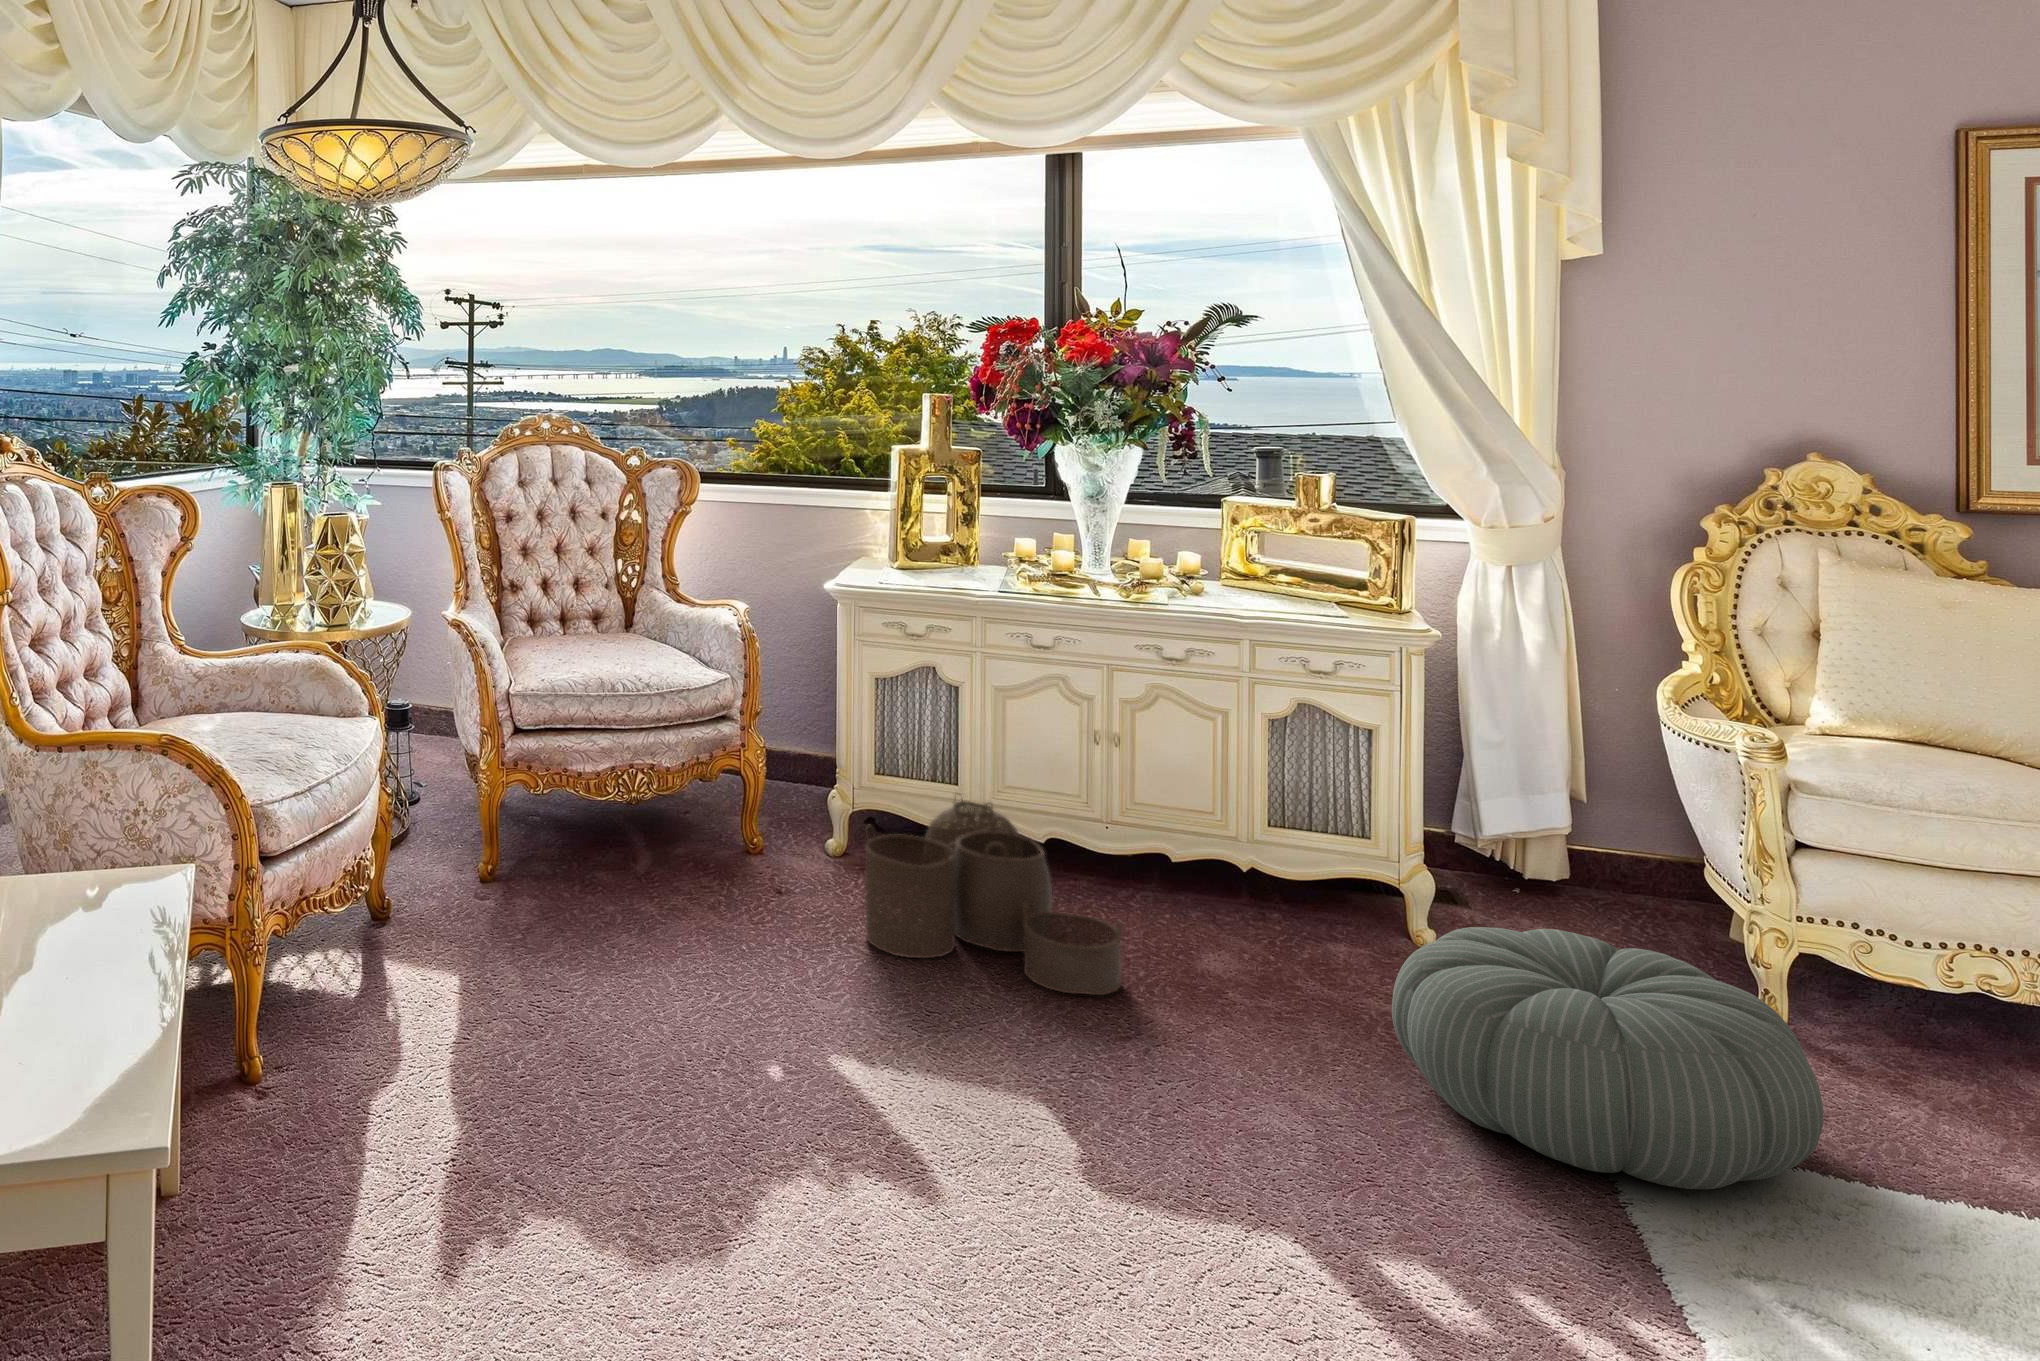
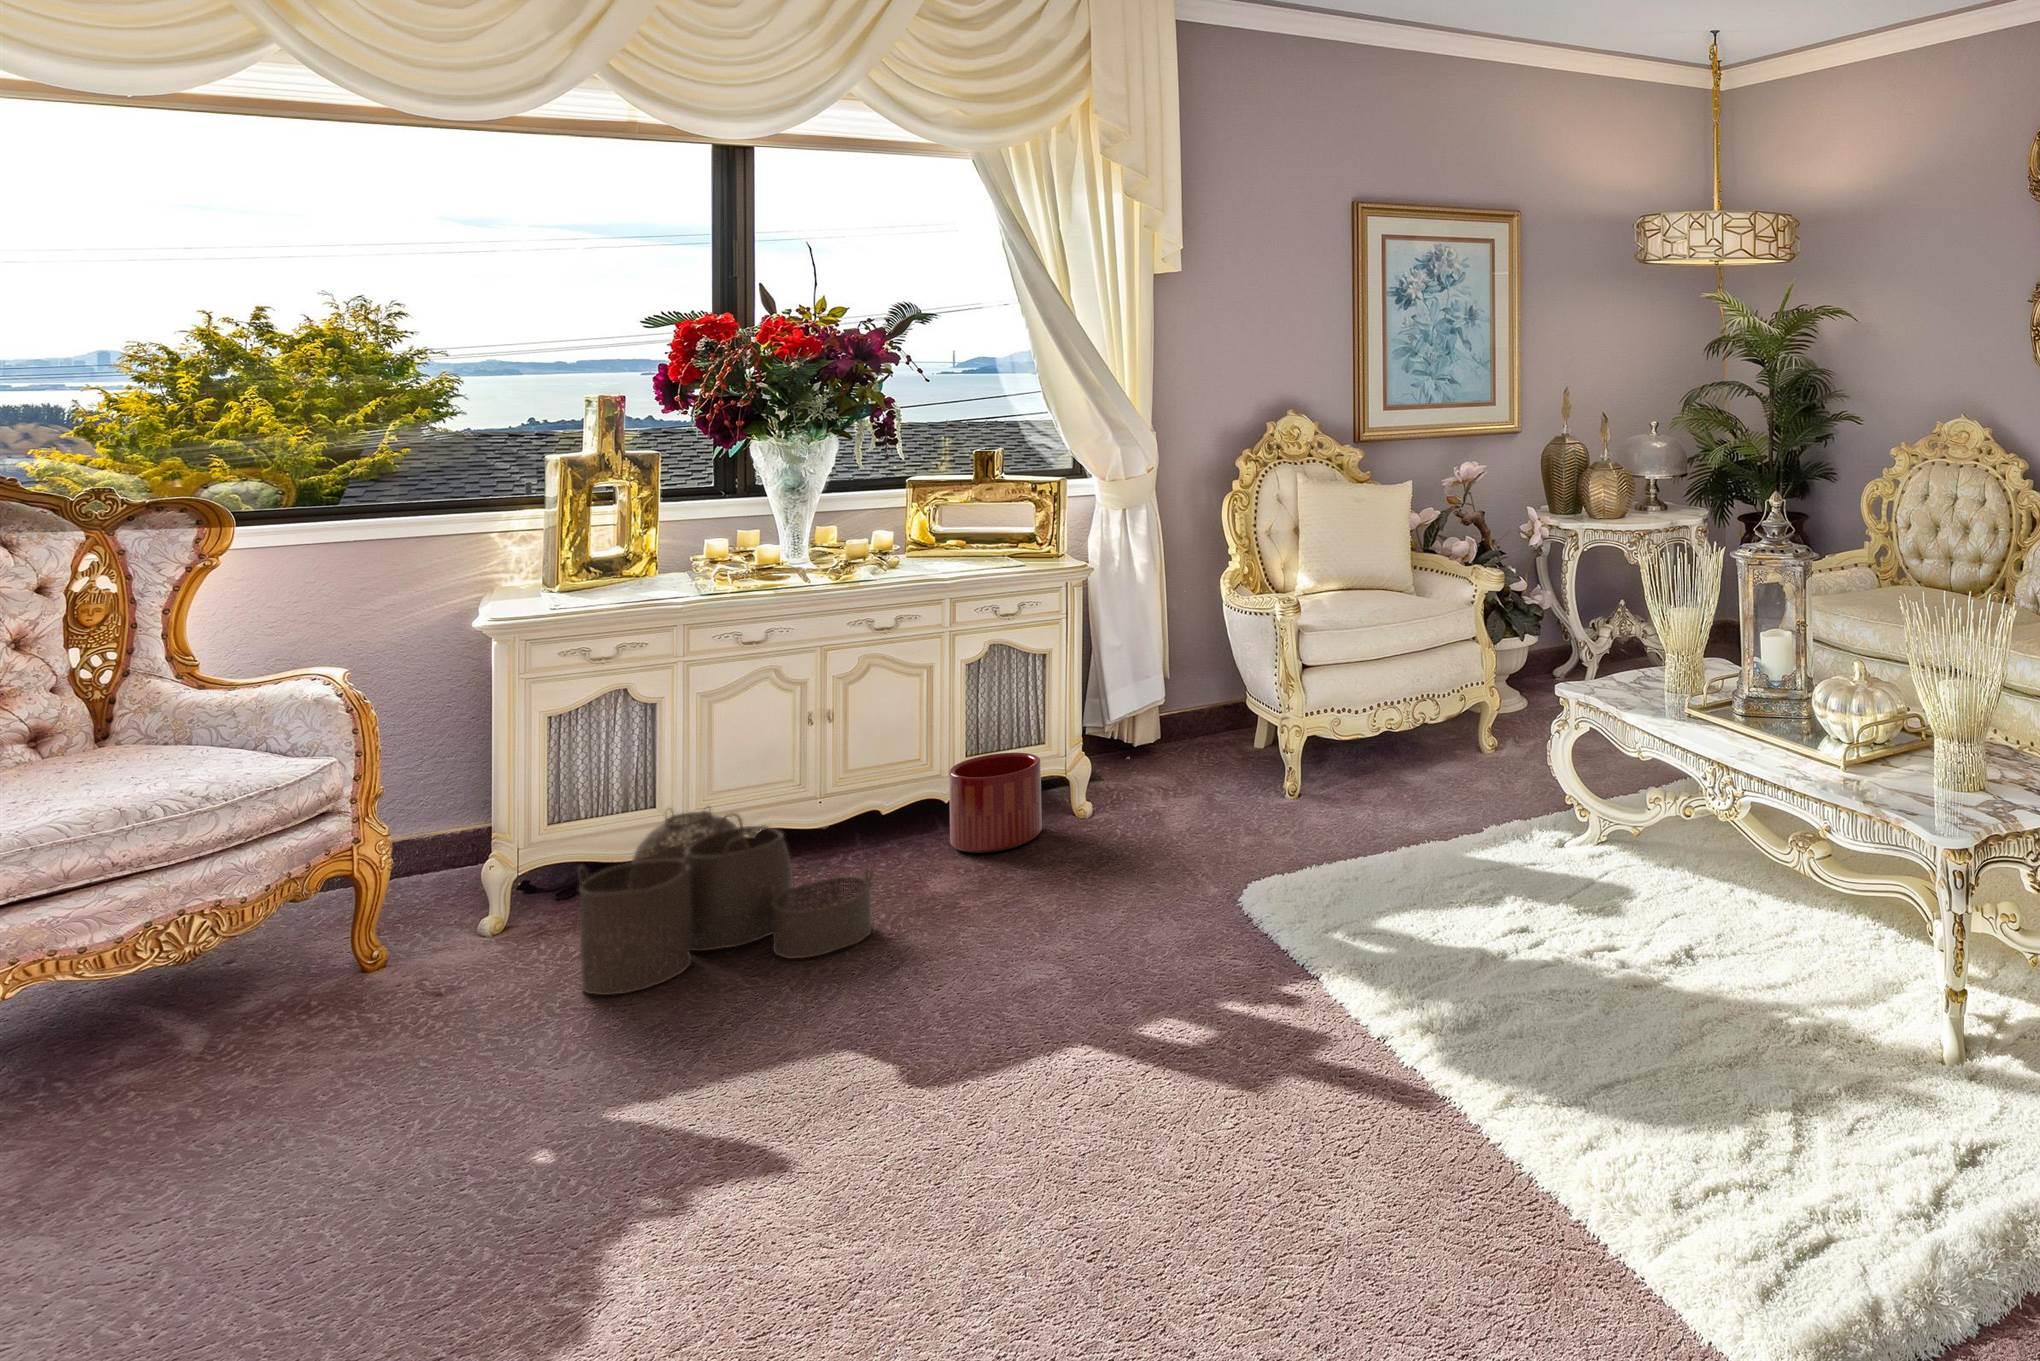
planter: none [1237,834,1351,956] -> present [949,753,1042,853]
pouf: present [1392,927,1823,1189] -> none [1101,753,1353,915]

